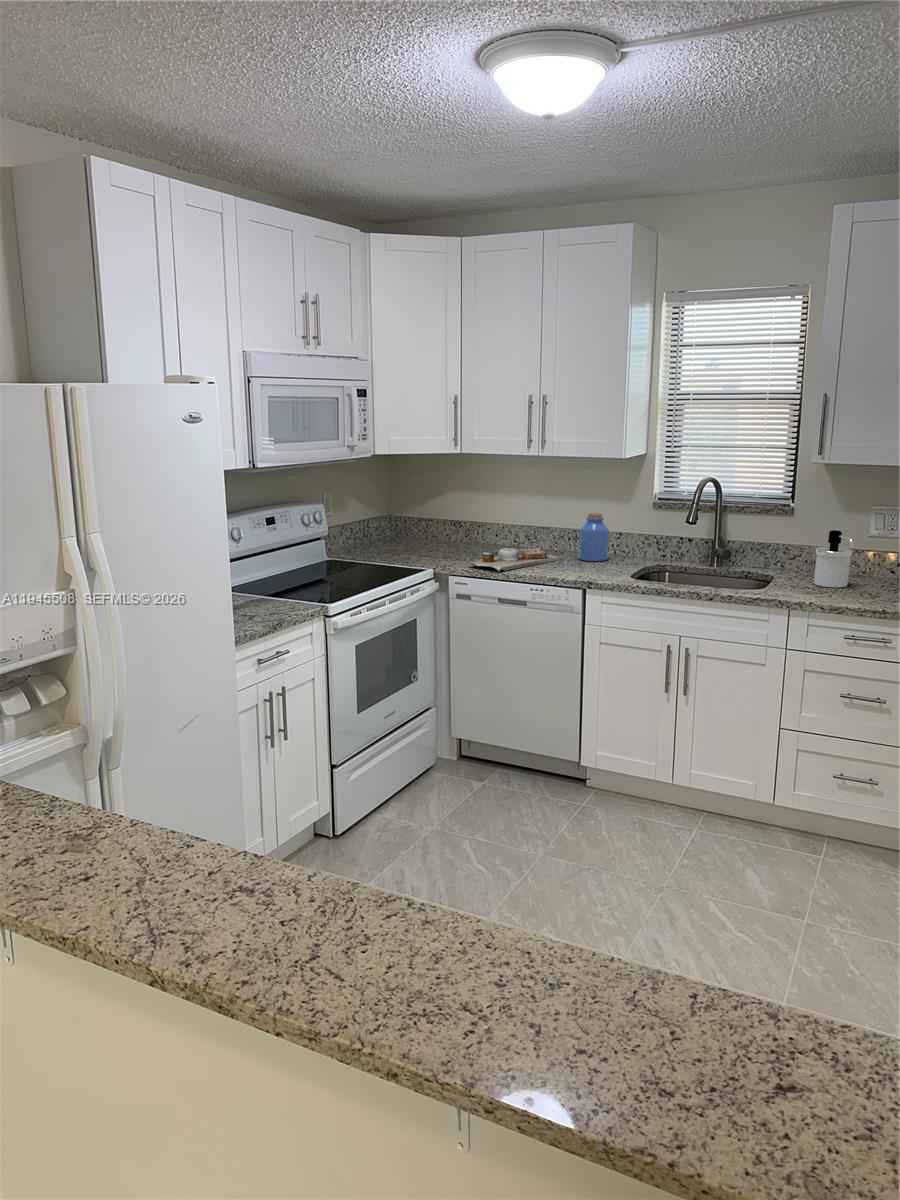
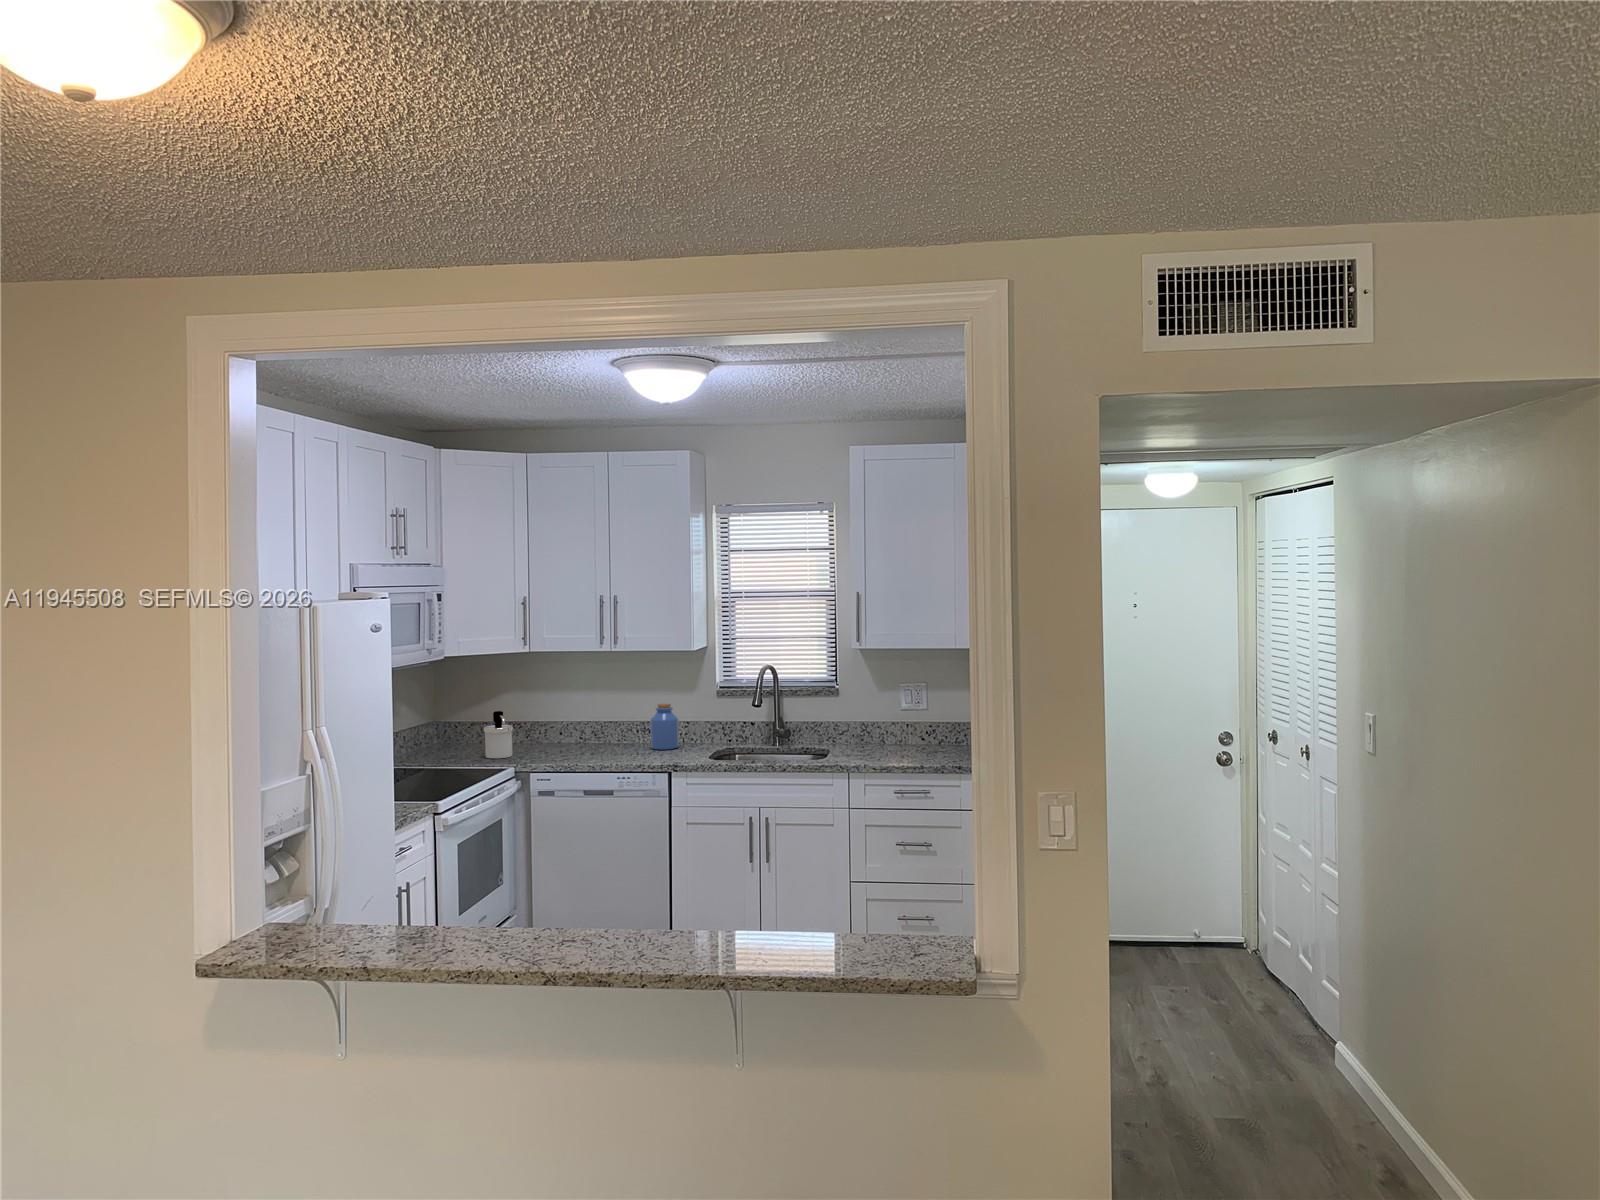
soap dispenser: present [814,530,854,588] -> present [484,711,513,758]
cutting board: present [468,548,558,571] -> none [546,741,632,765]

